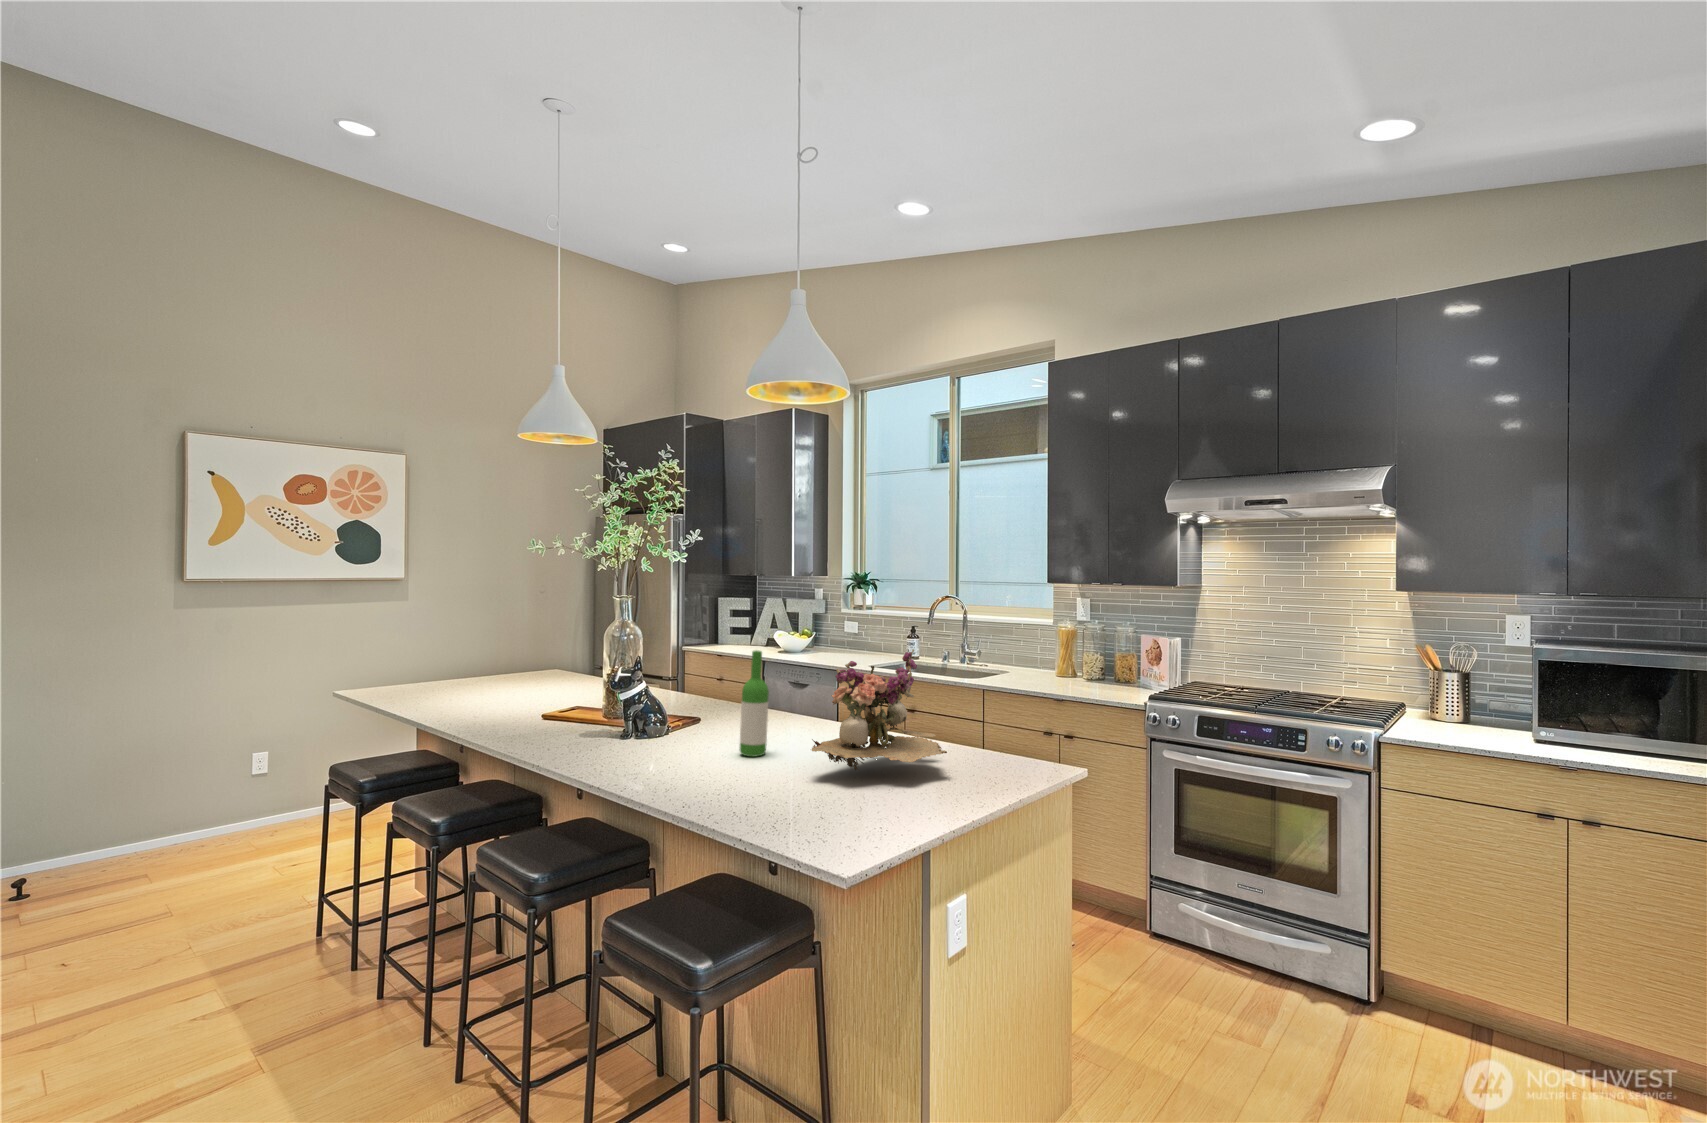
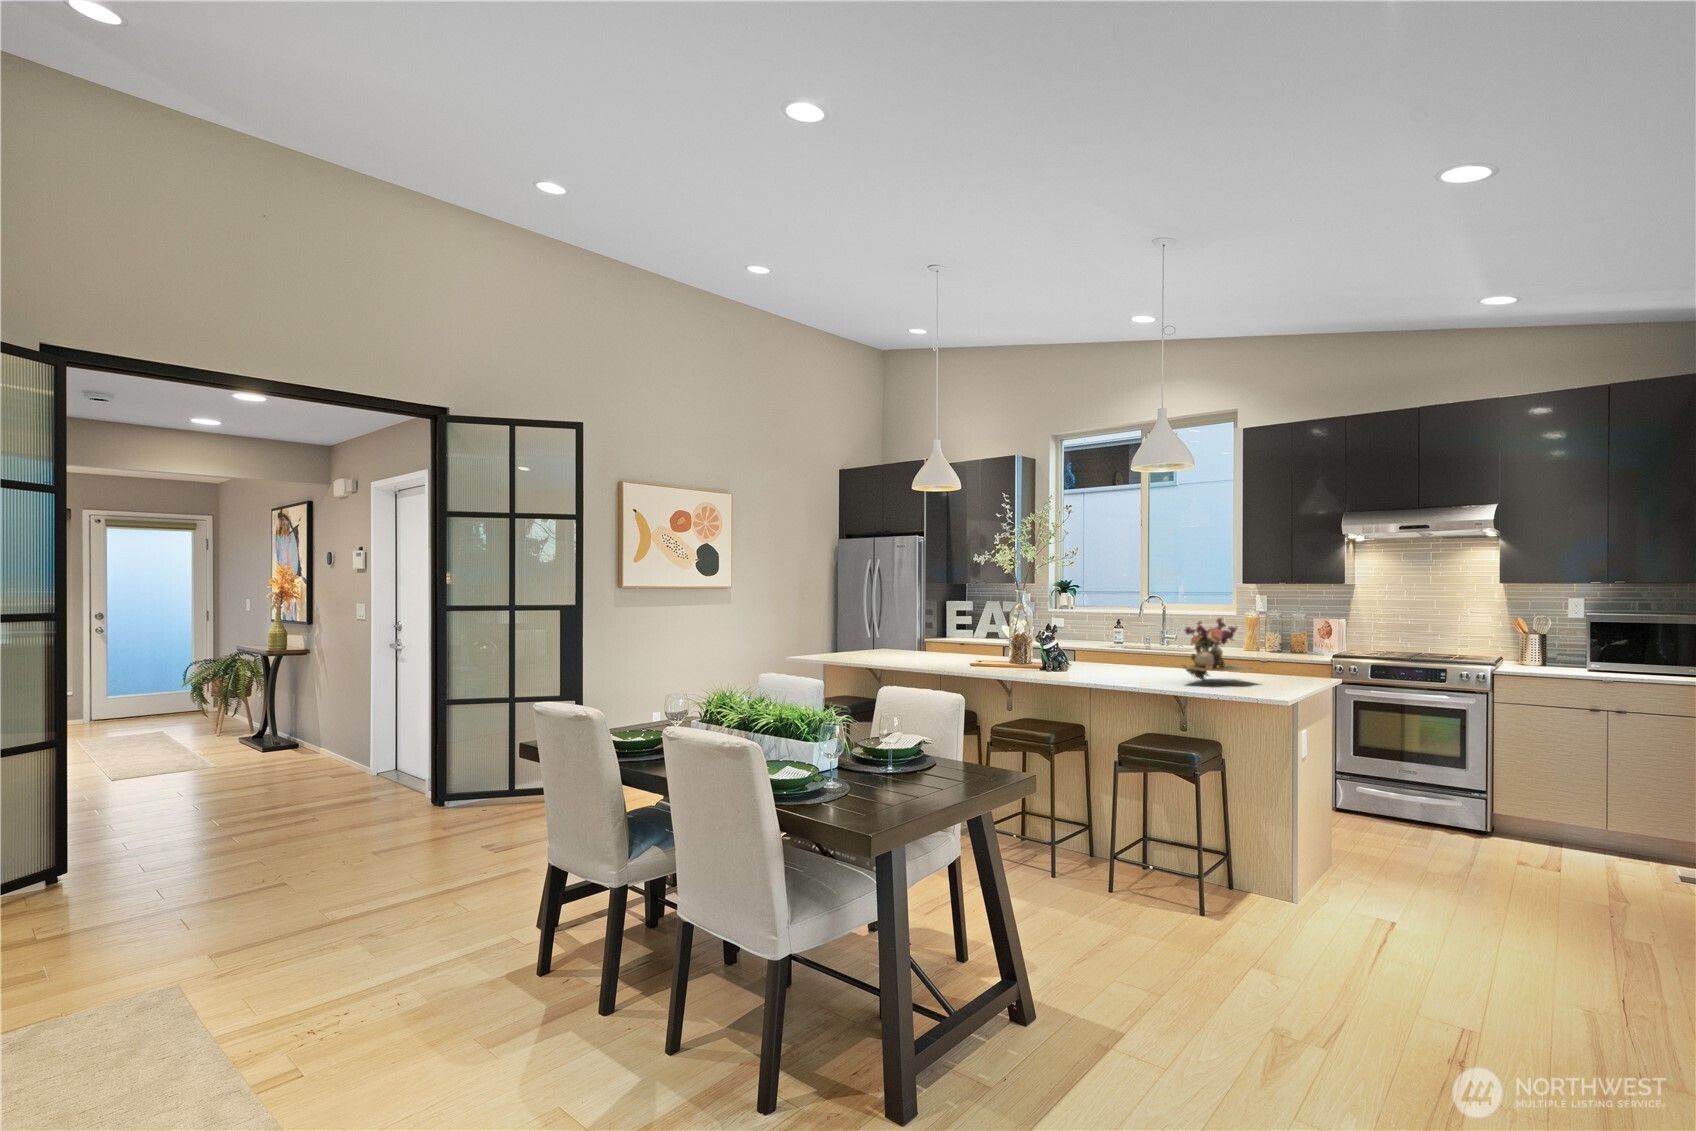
wine bottle: present [739,650,769,757] -> none [1119,618,1136,680]

